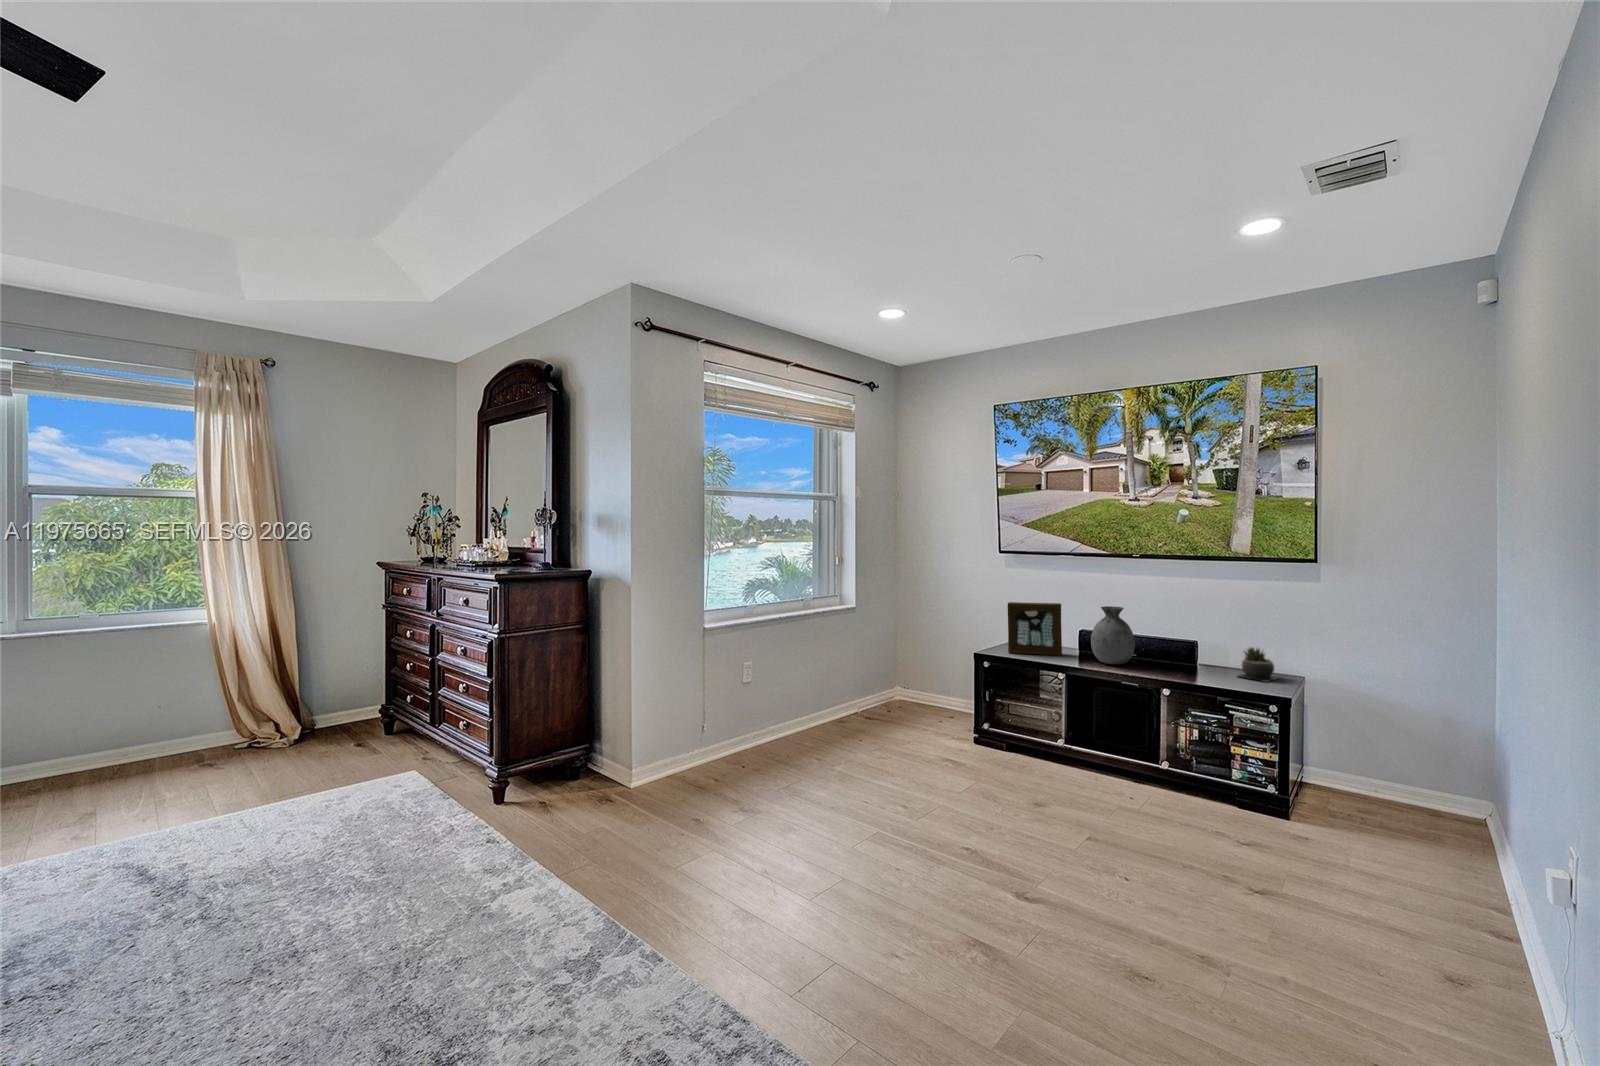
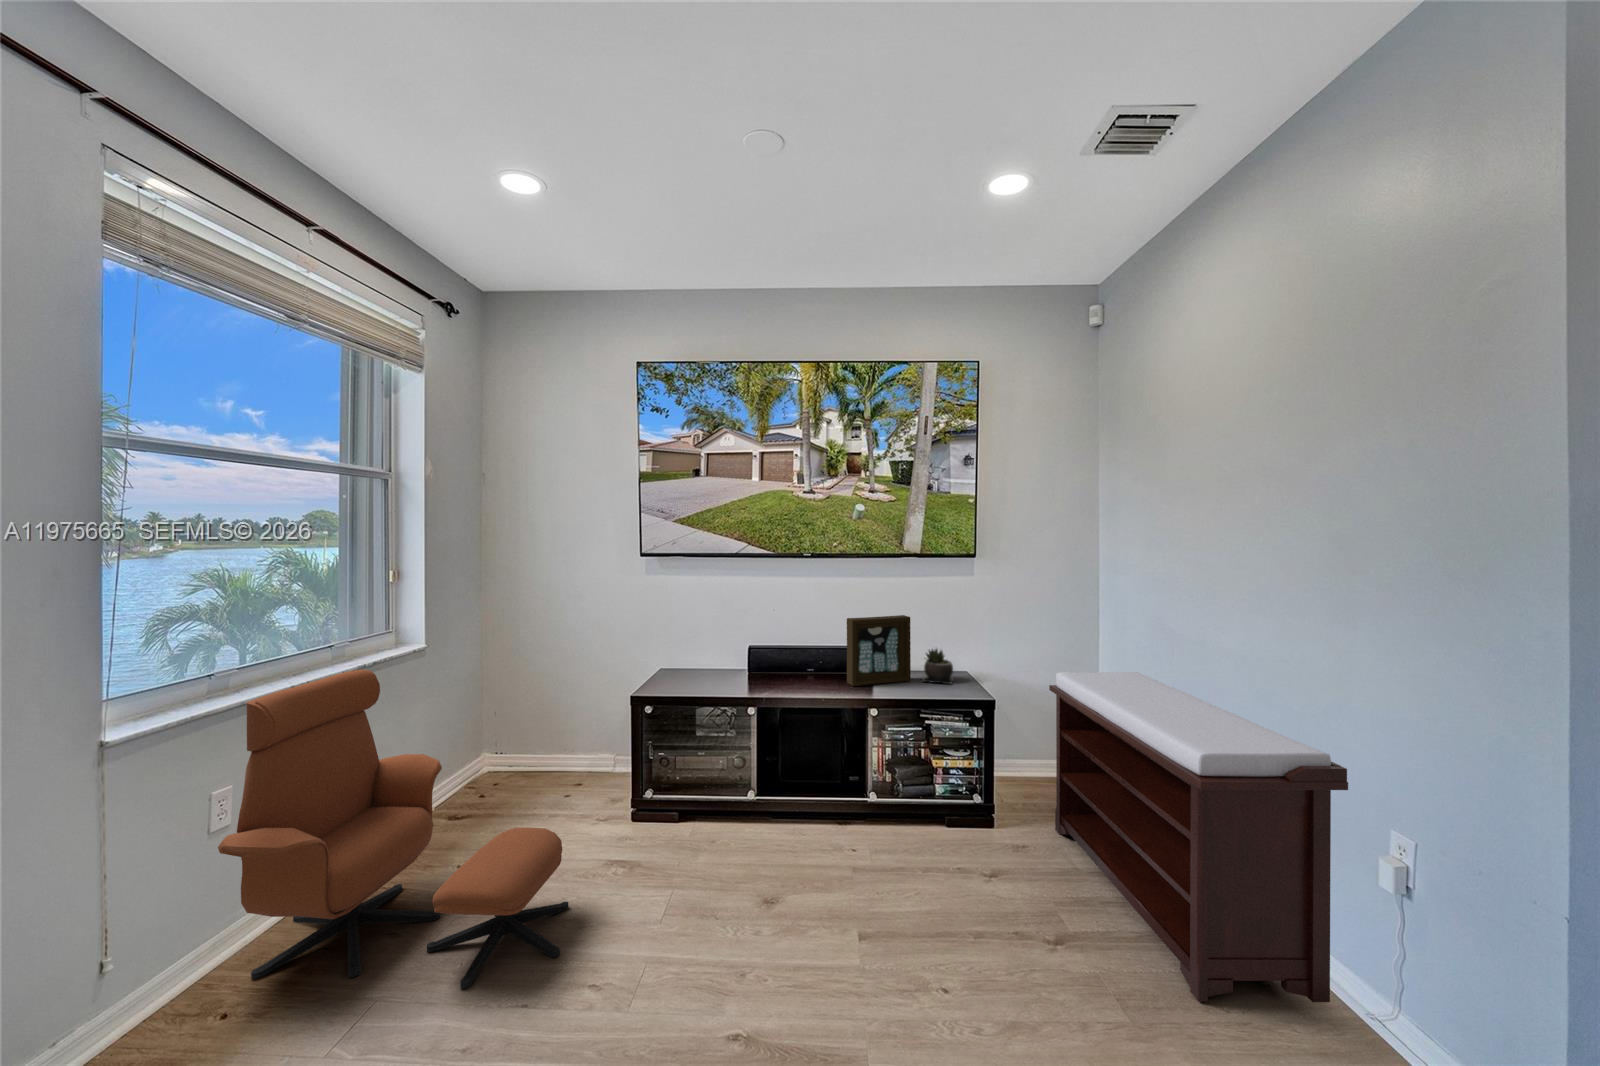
picture frame: present [1008,602,1062,656] -> present [847,615,911,686]
vase: present [1091,606,1135,664] -> none [775,615,823,685]
lounge chair: none [759,616,917,788] -> present [218,670,569,989]
bench: none [1346,681,1530,1005] -> present [1049,672,1348,1002]

